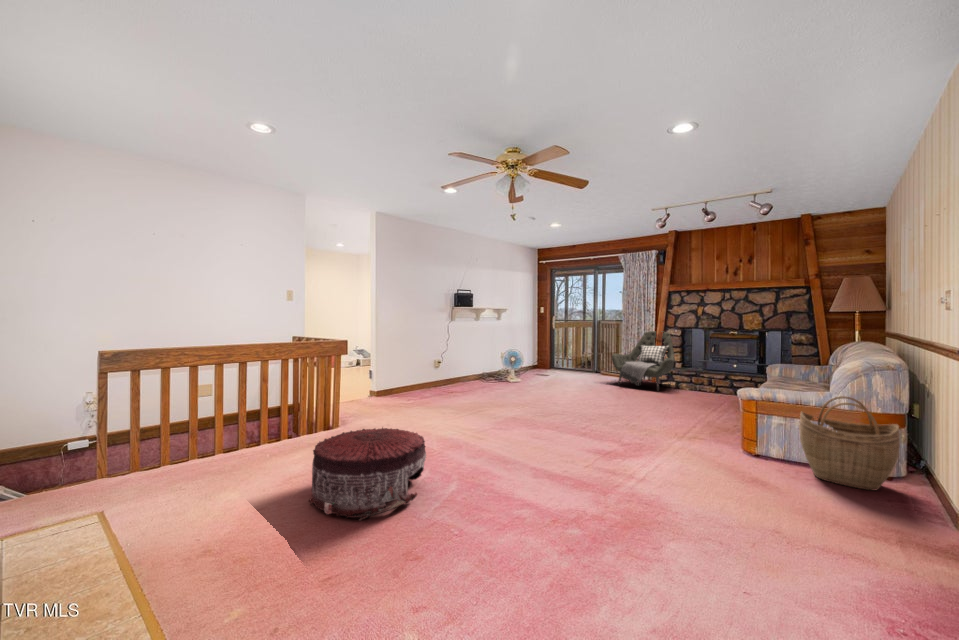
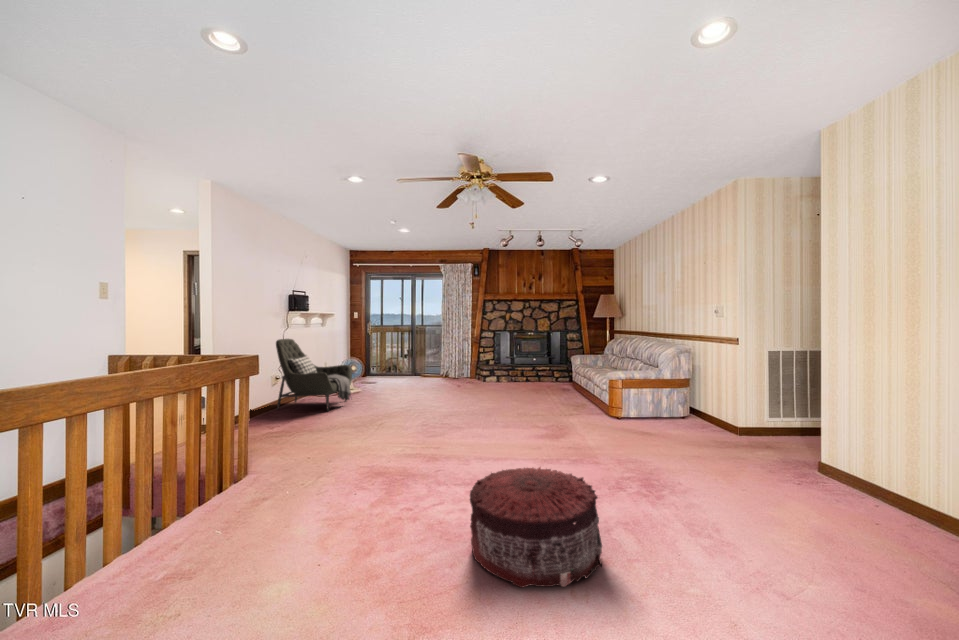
armchair: present [612,331,676,391] -> present [276,339,352,411]
woven basket: present [799,396,900,491] -> none [659,374,709,428]

